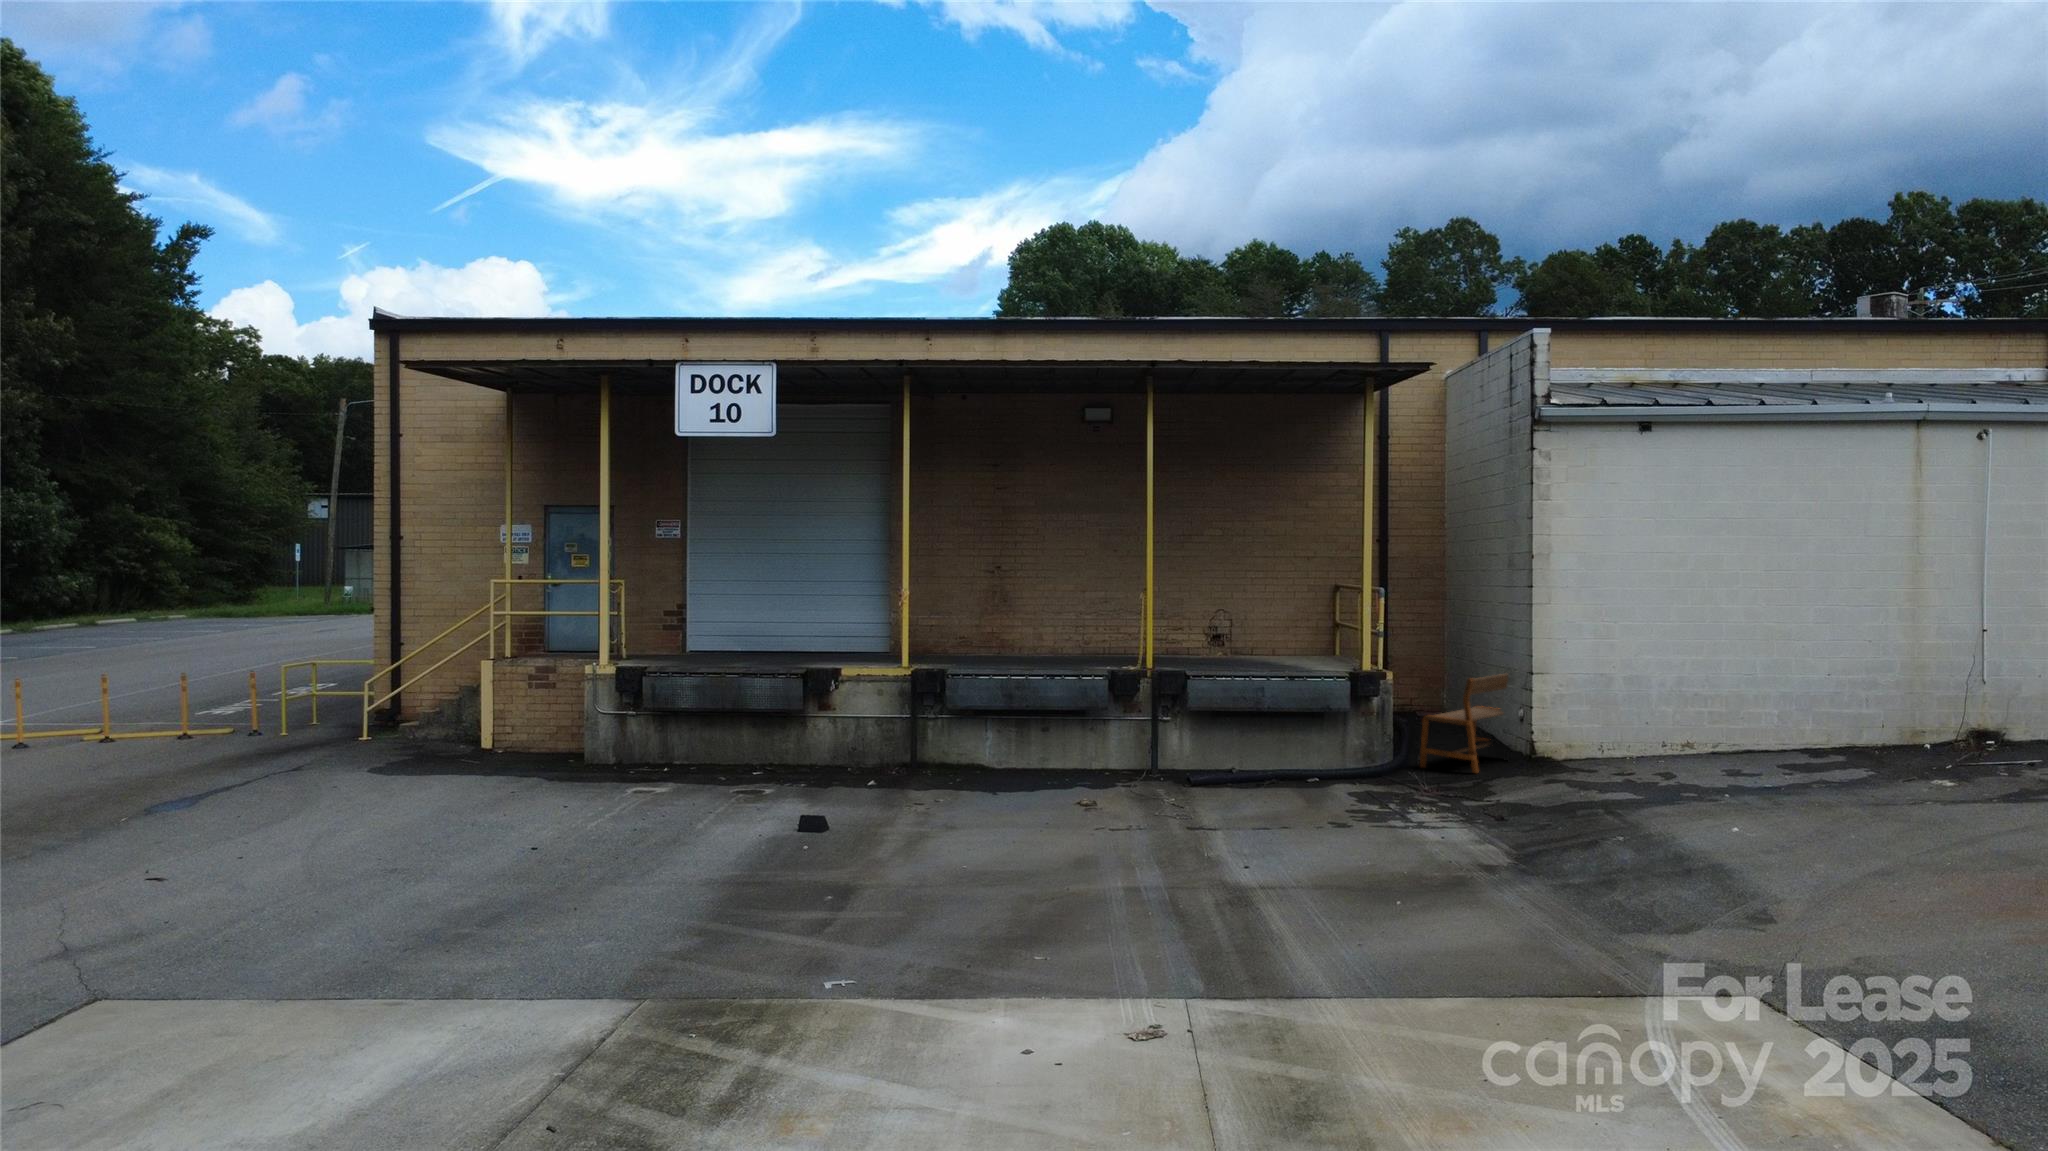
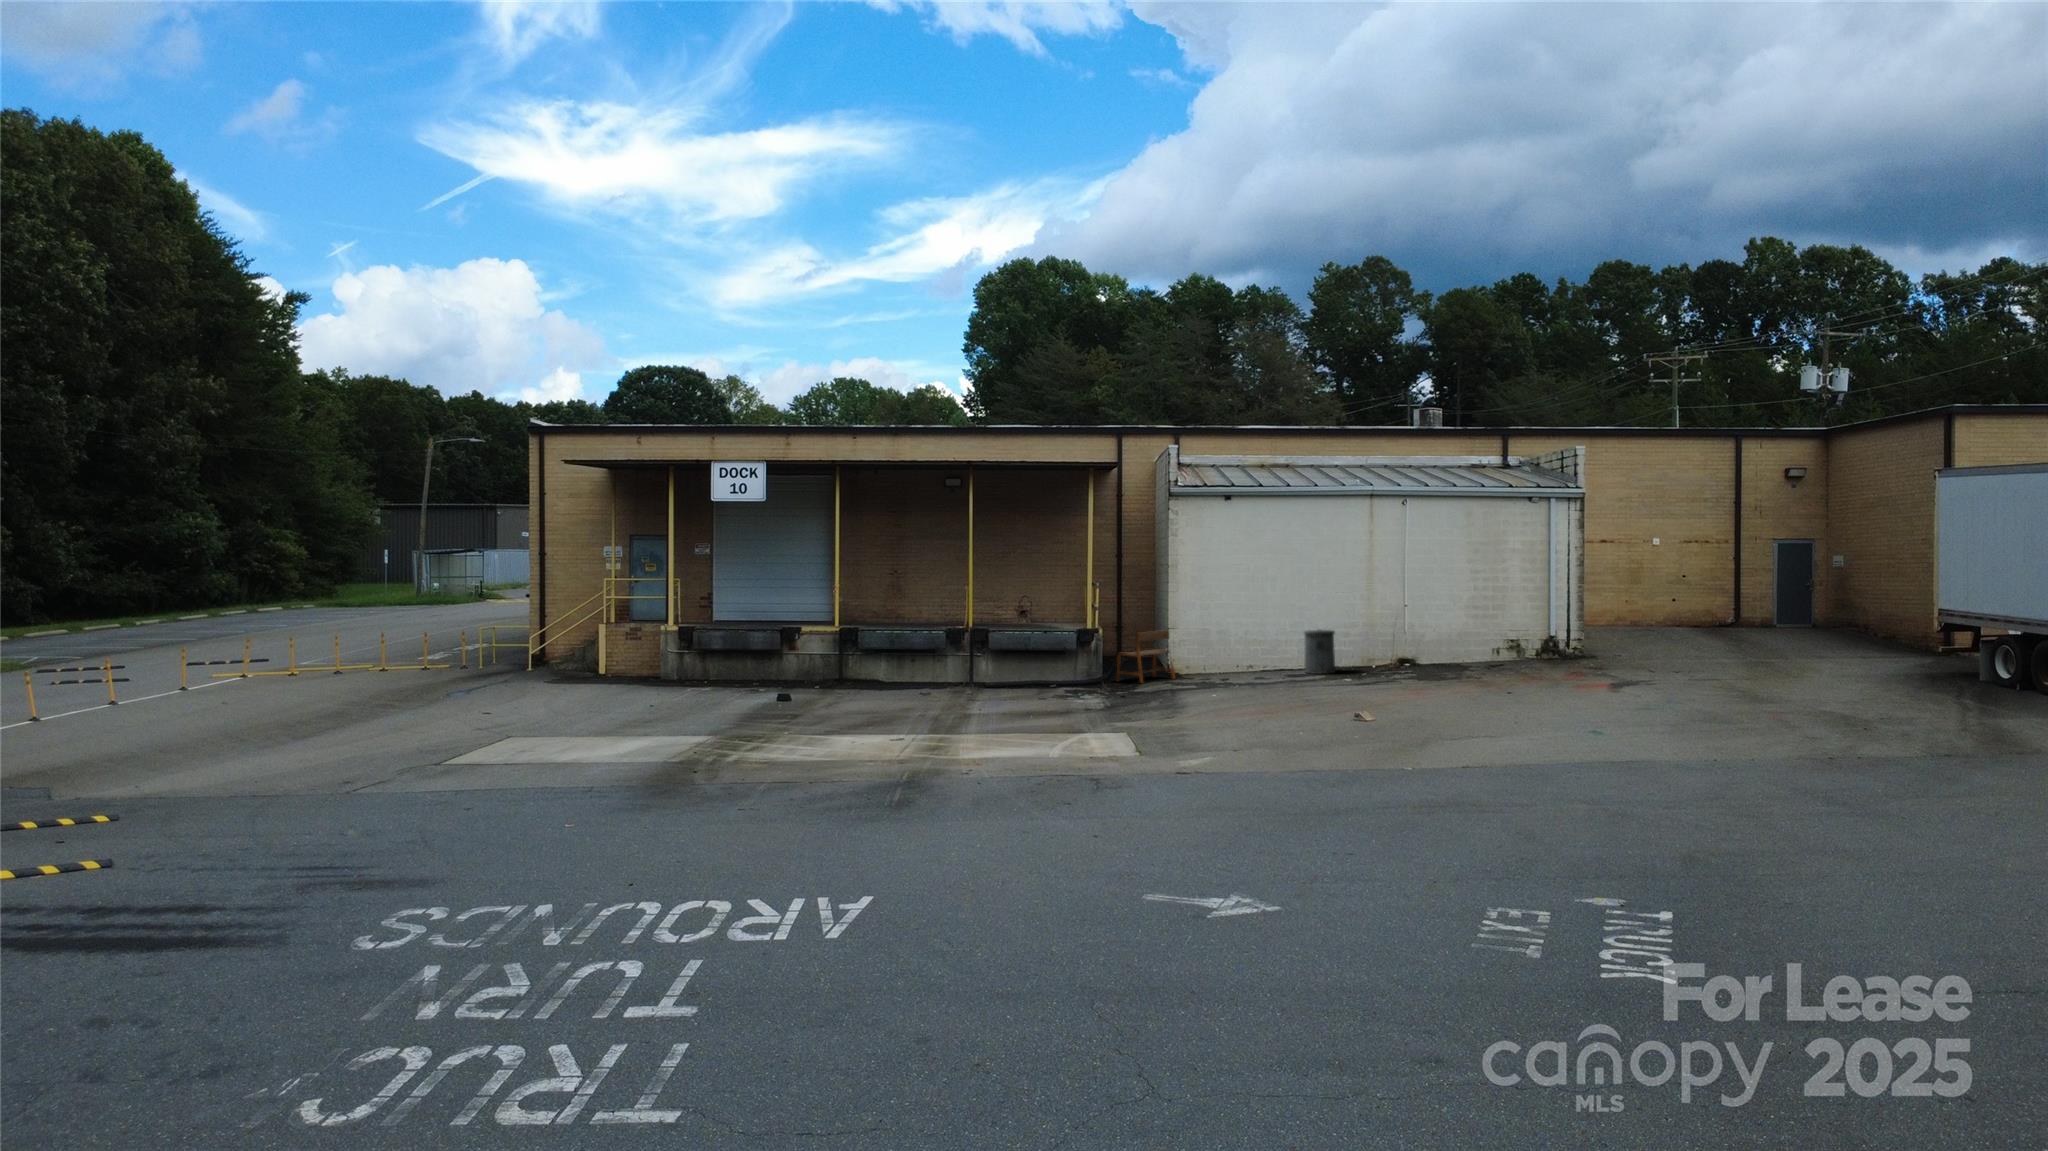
trash can: none [1805,675,1875,762] -> present [1304,629,1335,674]

